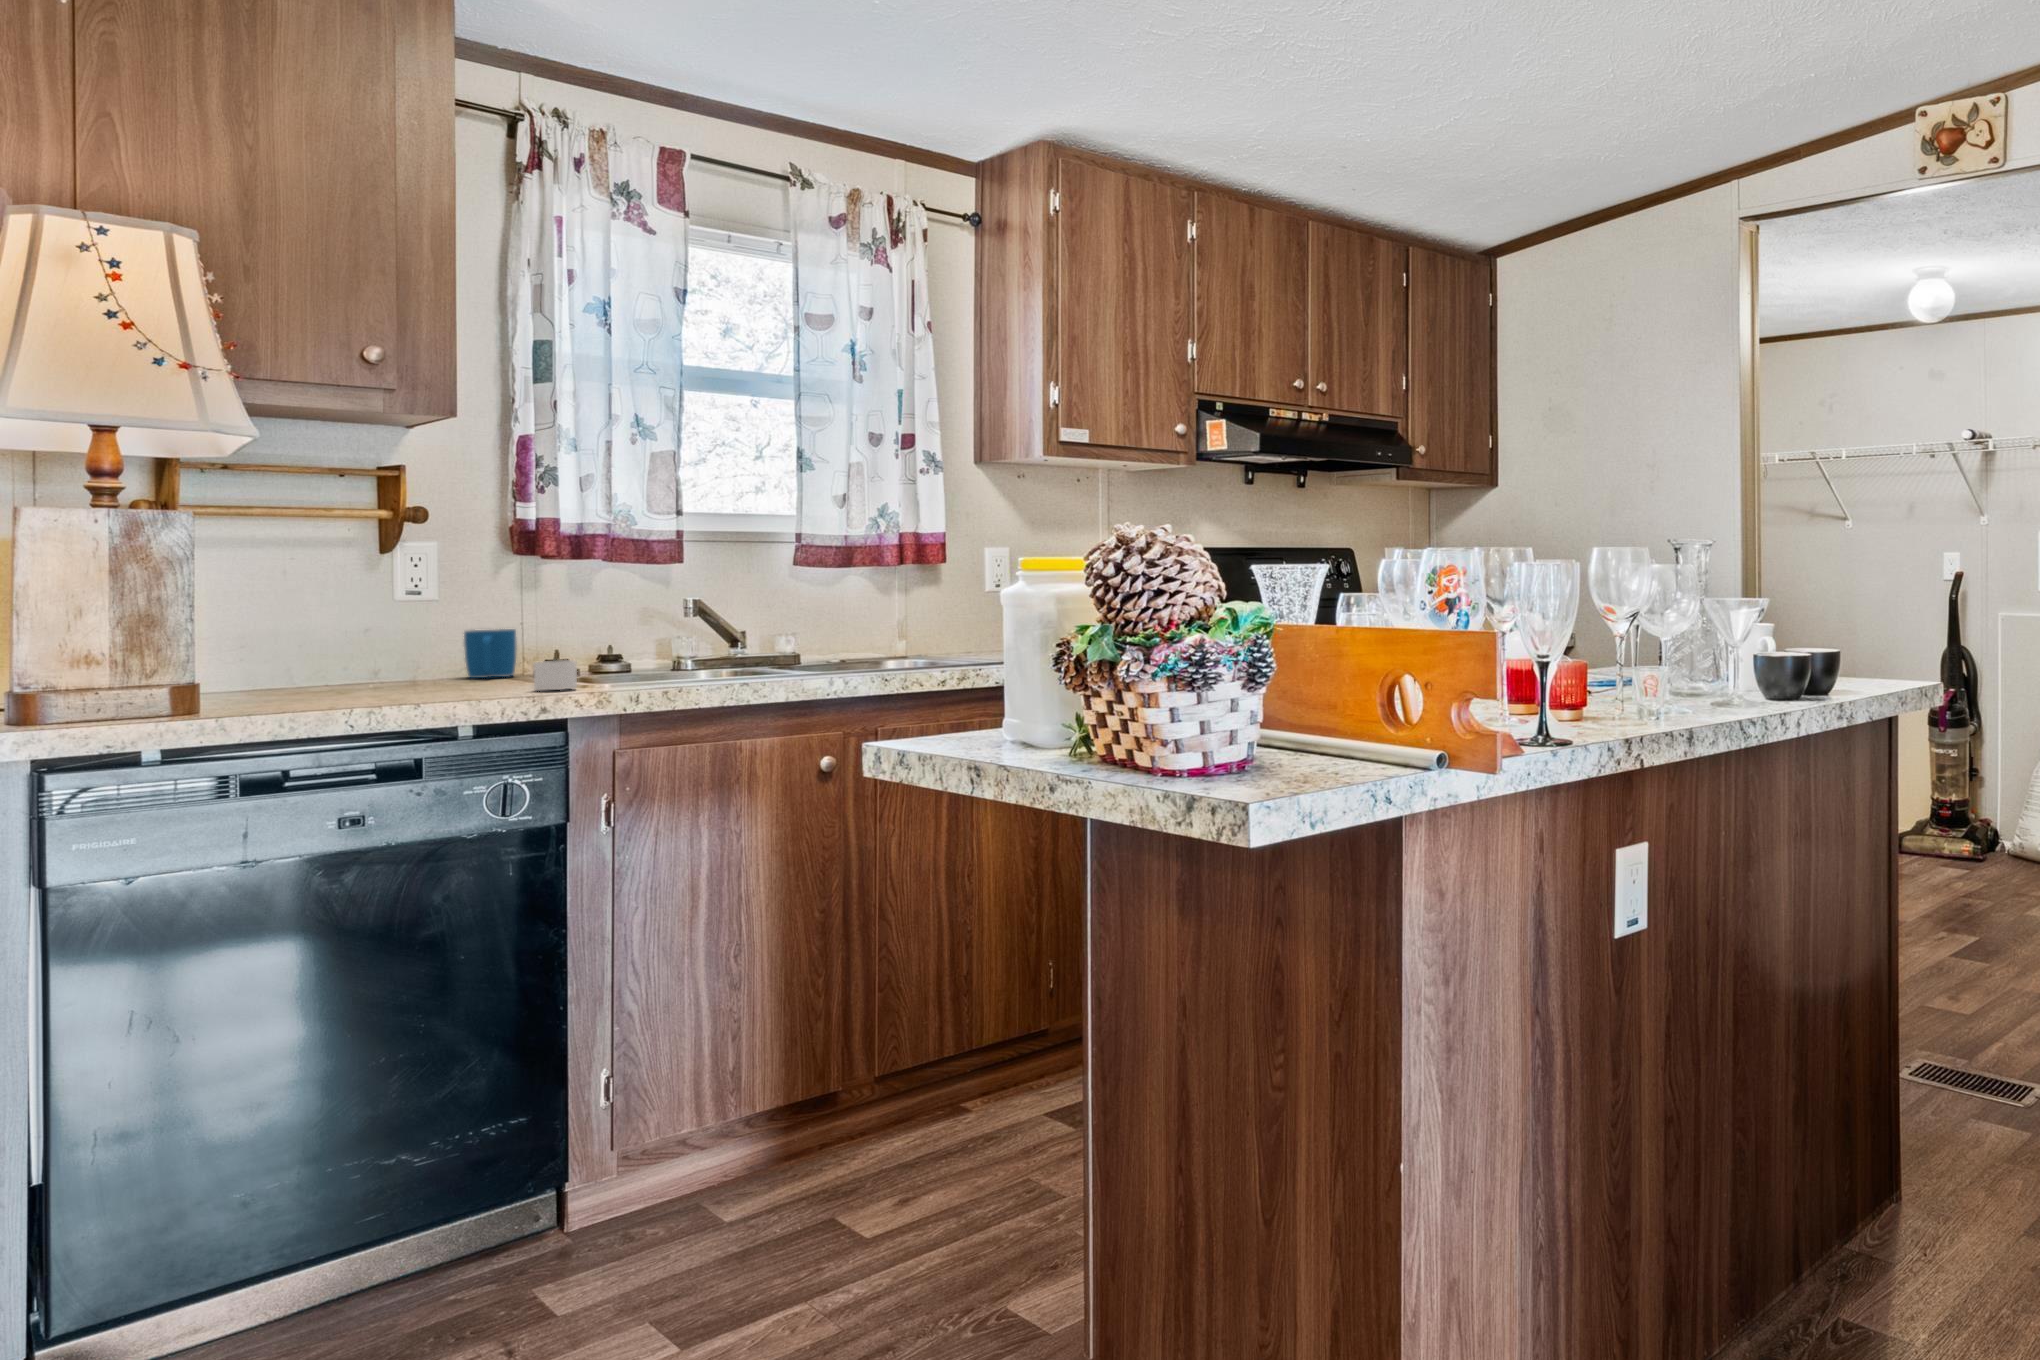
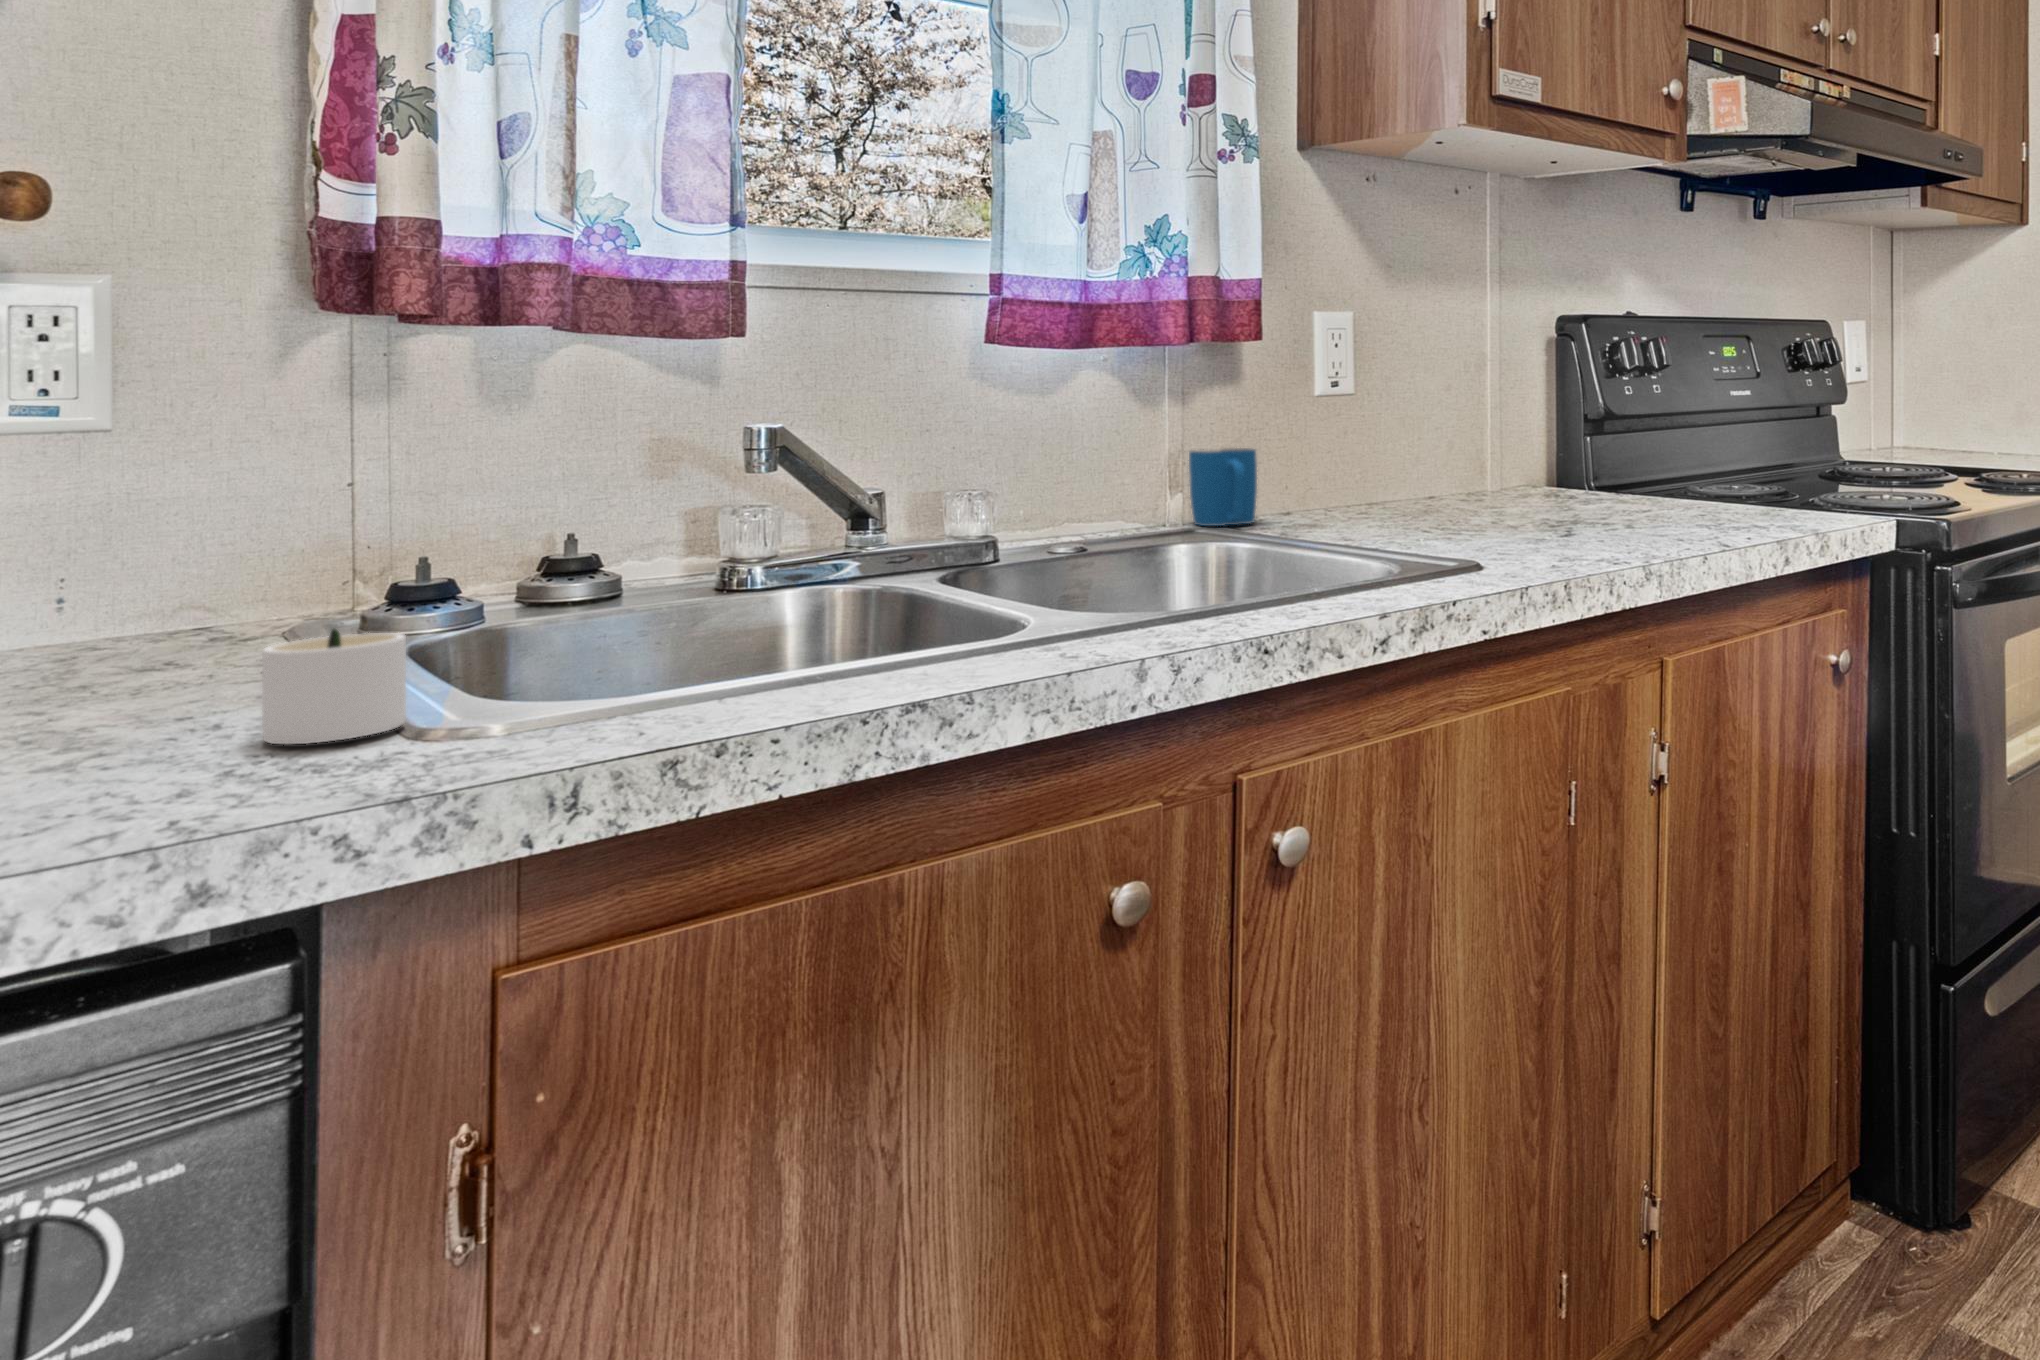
mug: present [464,629,517,678] -> present [1189,448,1257,526]

